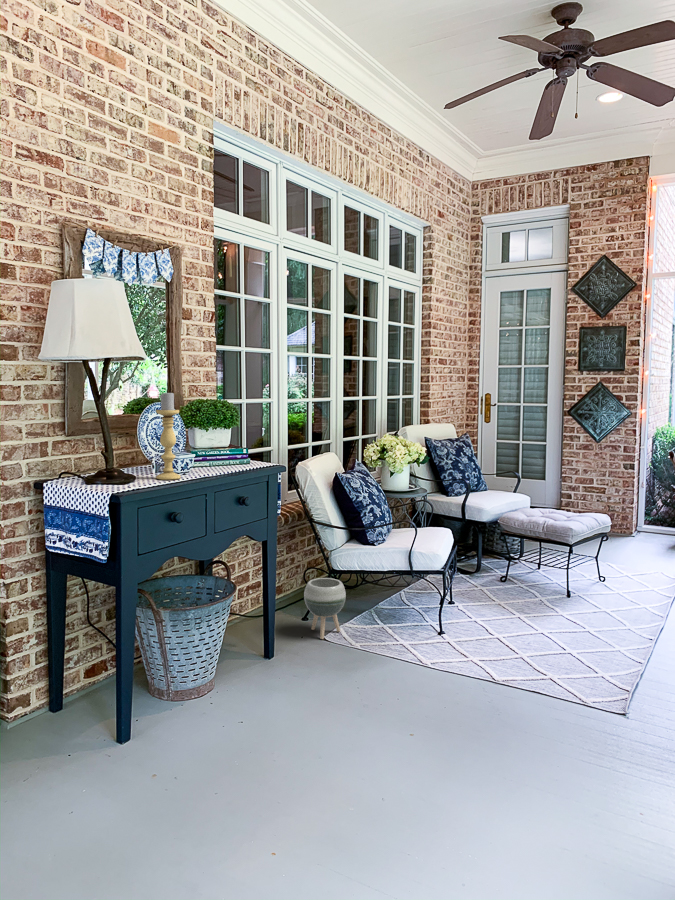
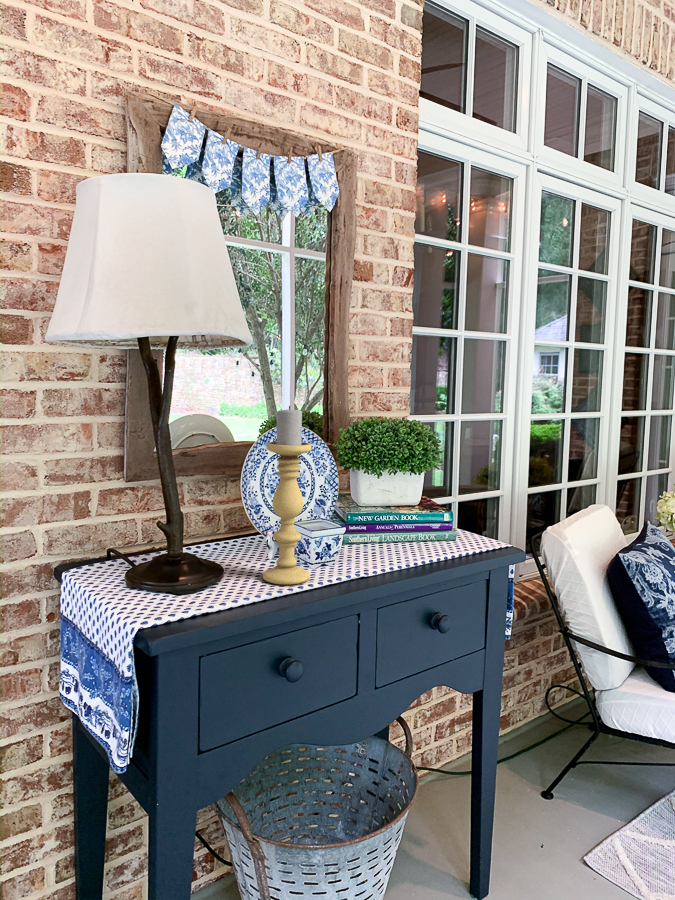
planter: present [304,578,346,639] -> none [547,739,627,861]

